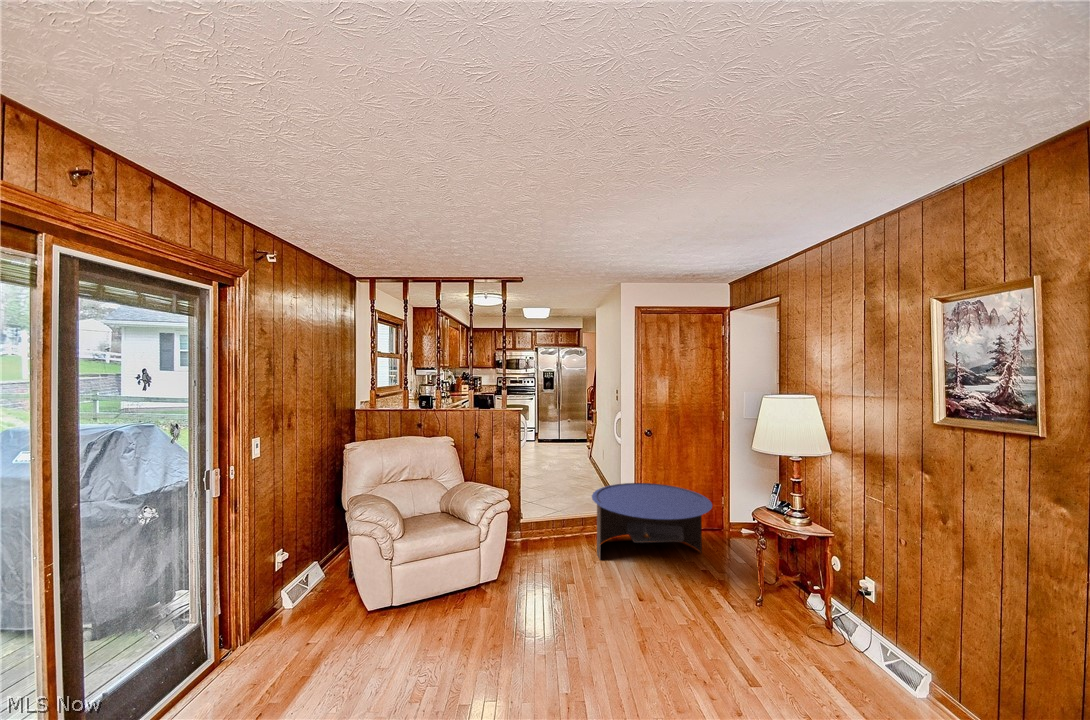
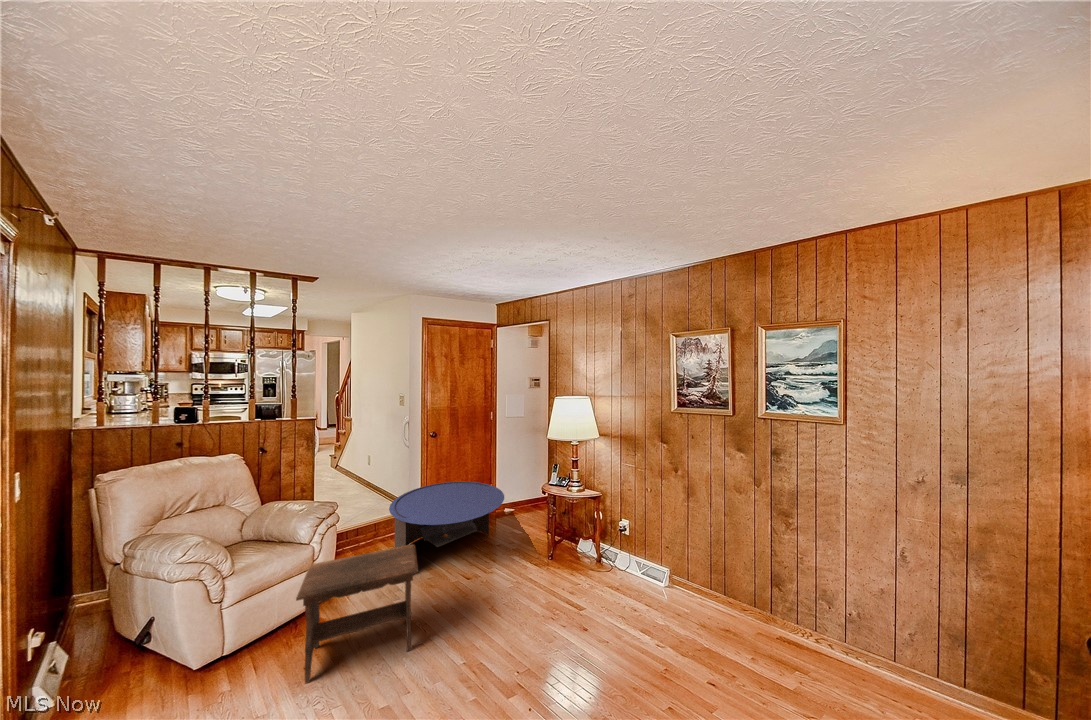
footstool: none [497,511,591,609] -> present [296,544,418,683]

